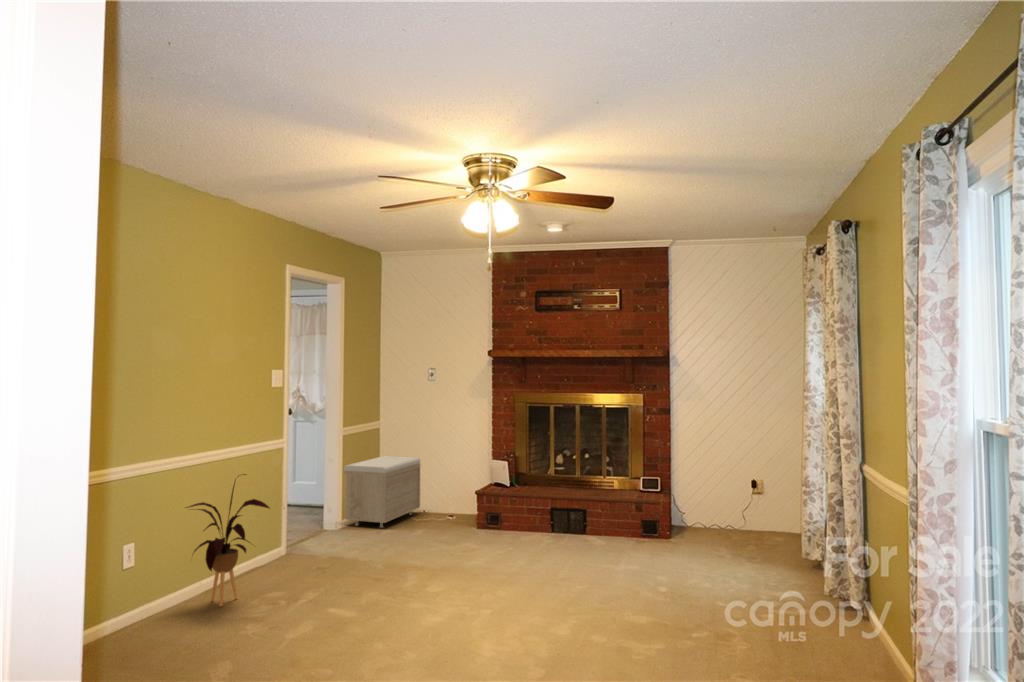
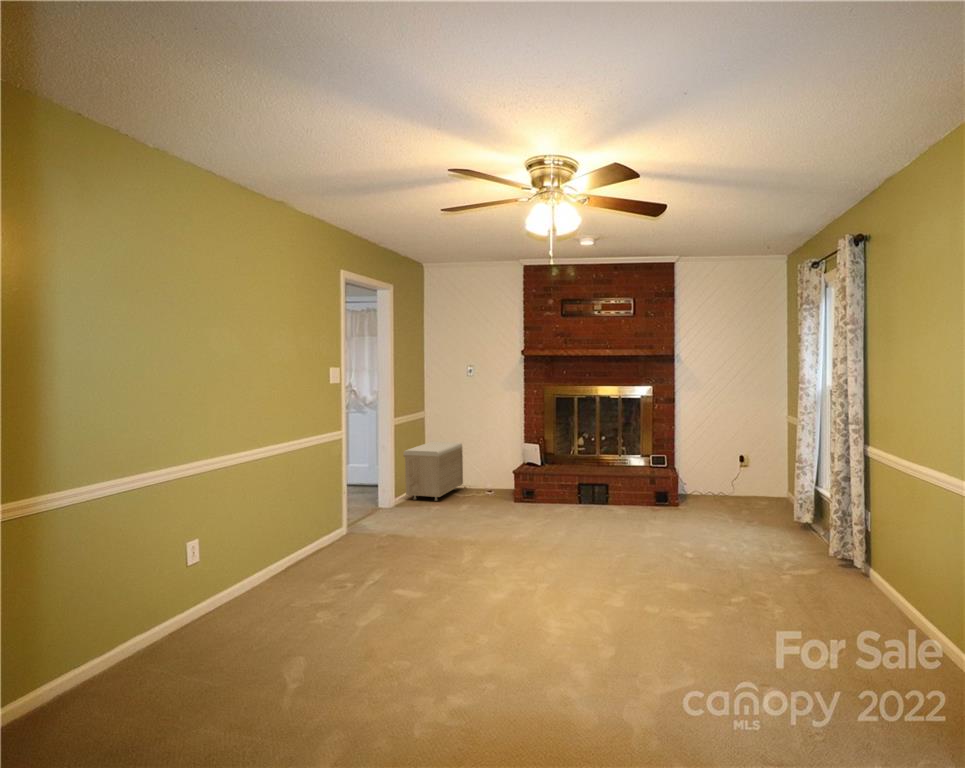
house plant: present [186,474,270,606] -> none [301,461,371,568]

